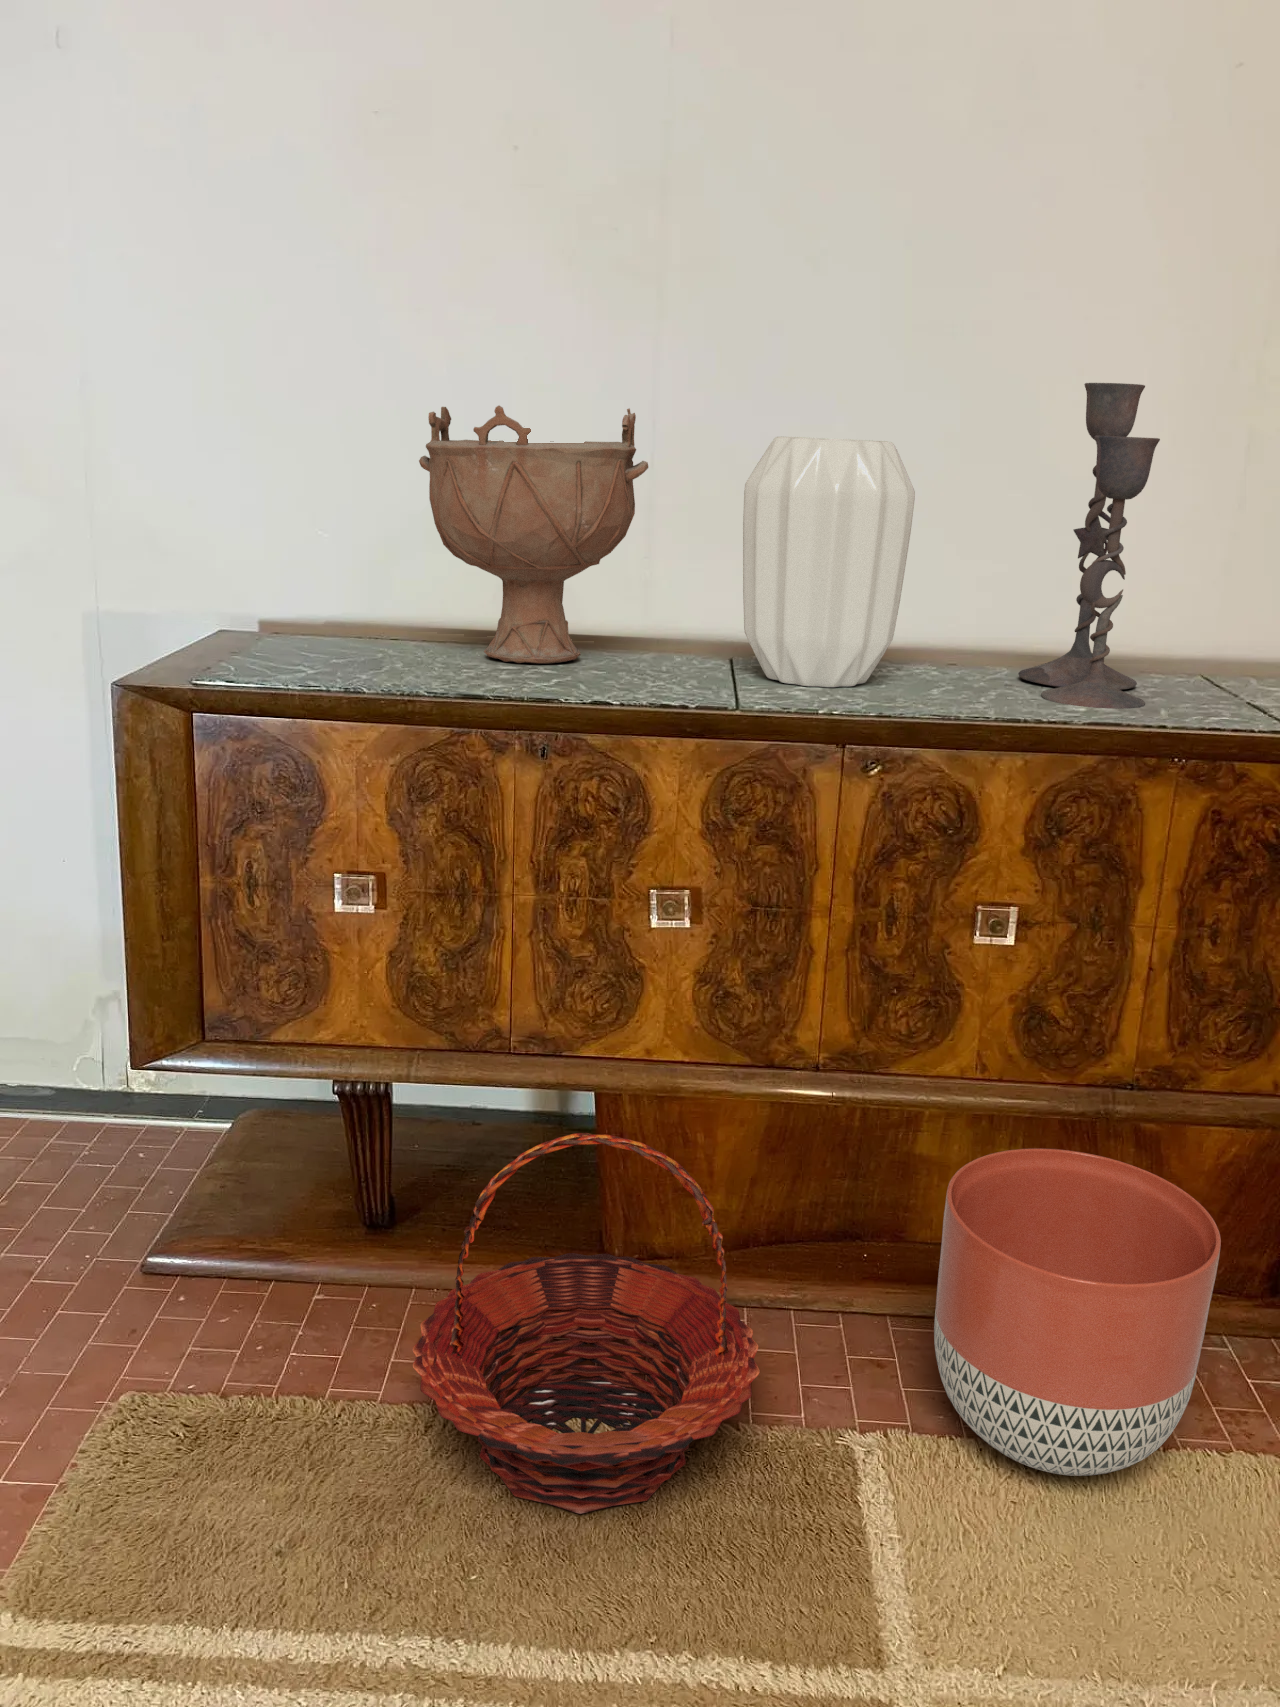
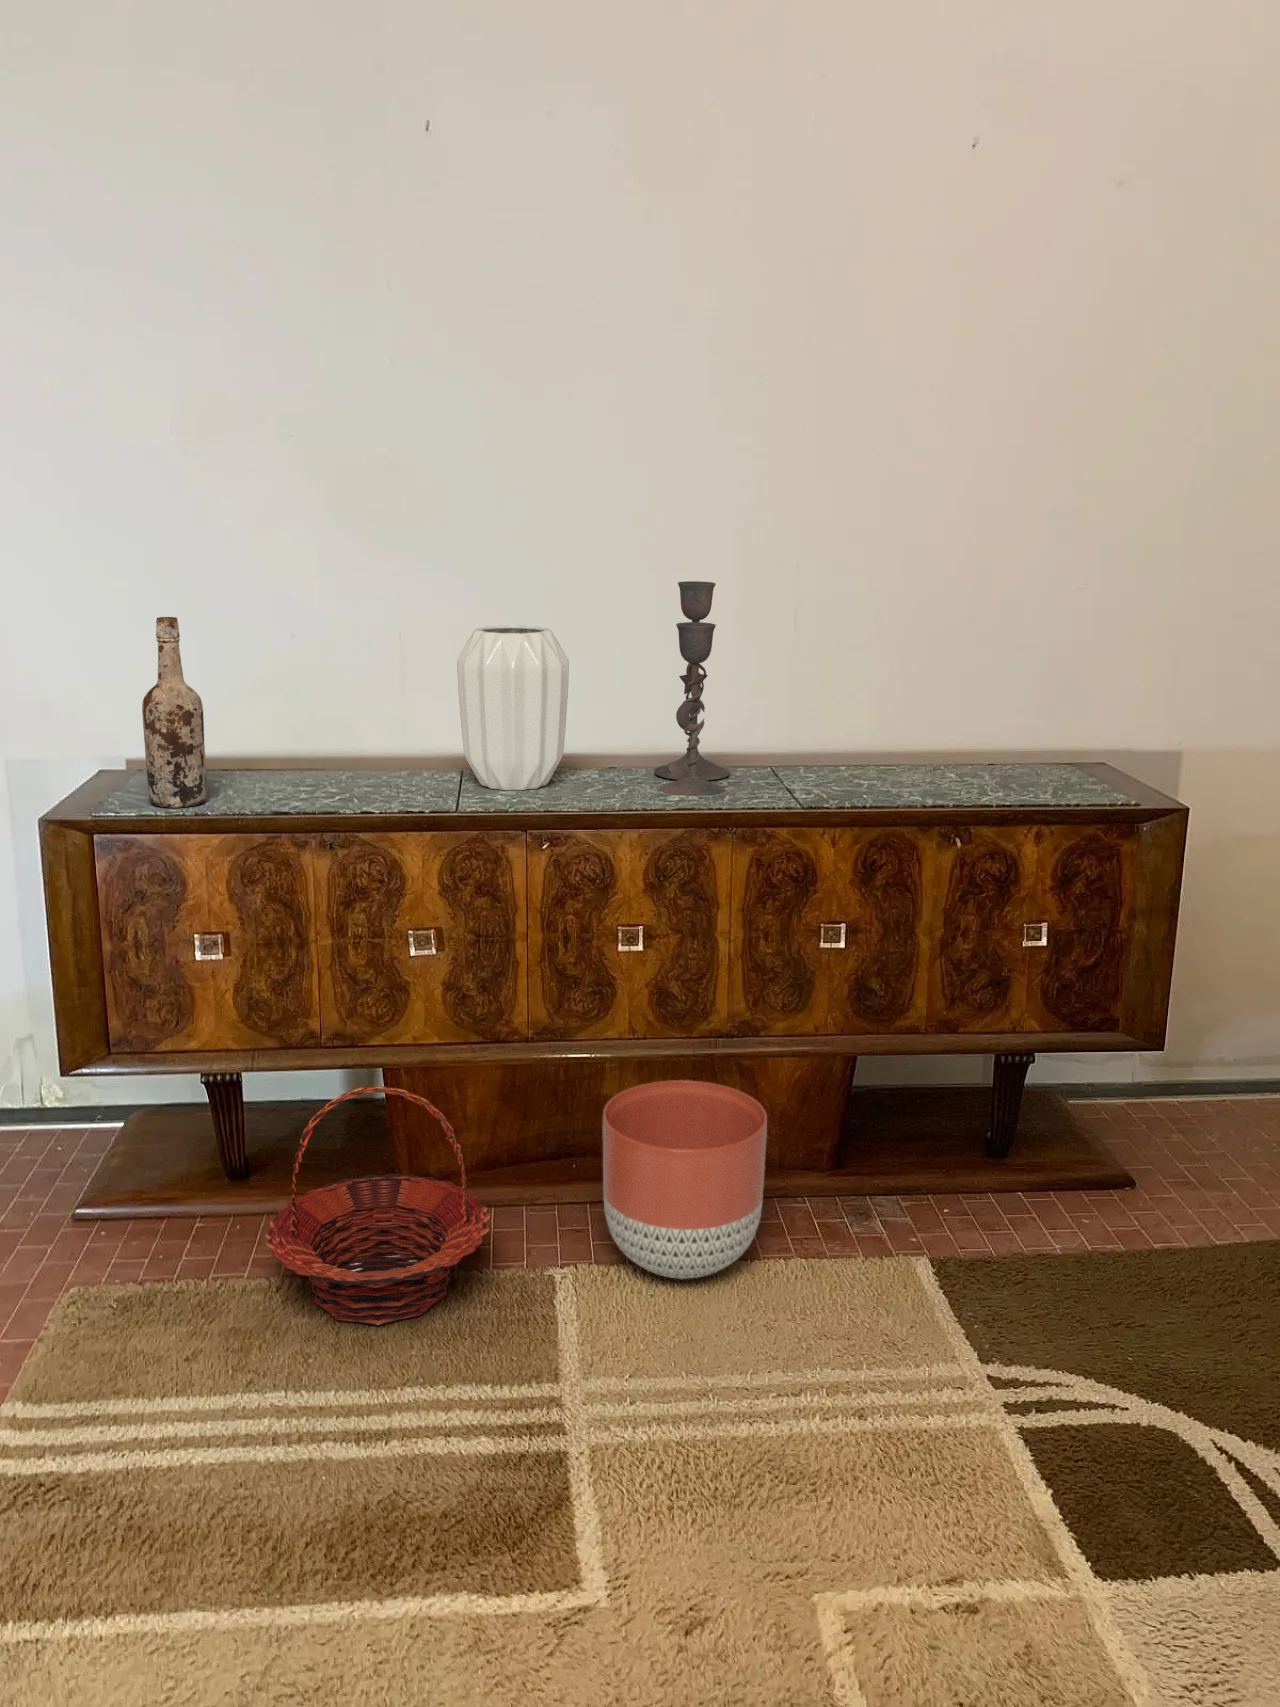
wine bottle: none [273,384,364,680] -> present [142,617,207,808]
decorative bowl: present [419,406,648,664] -> none [237,605,394,783]

